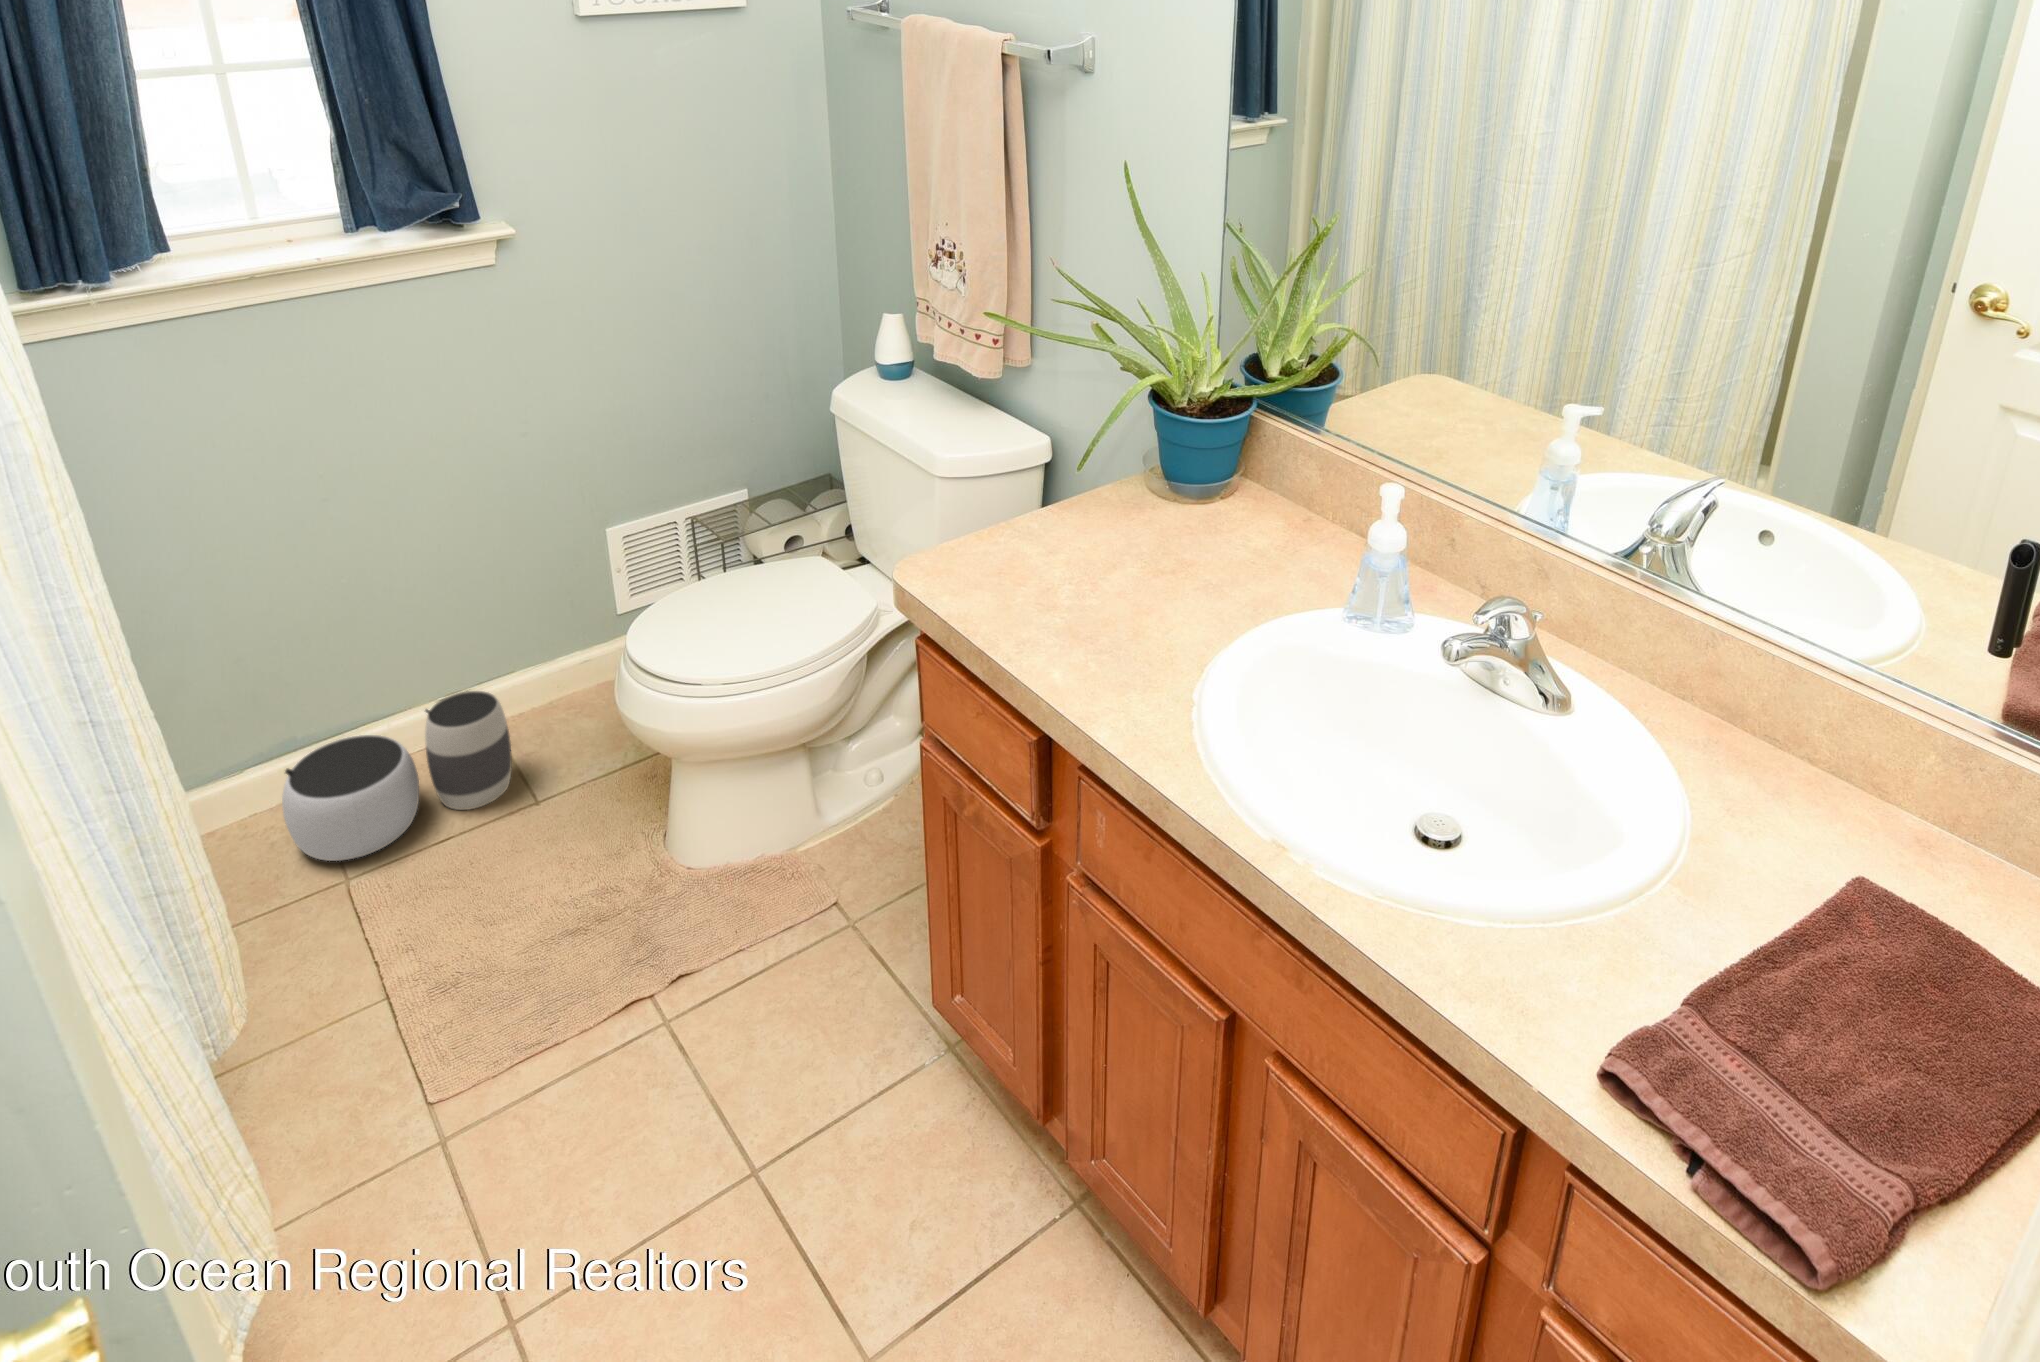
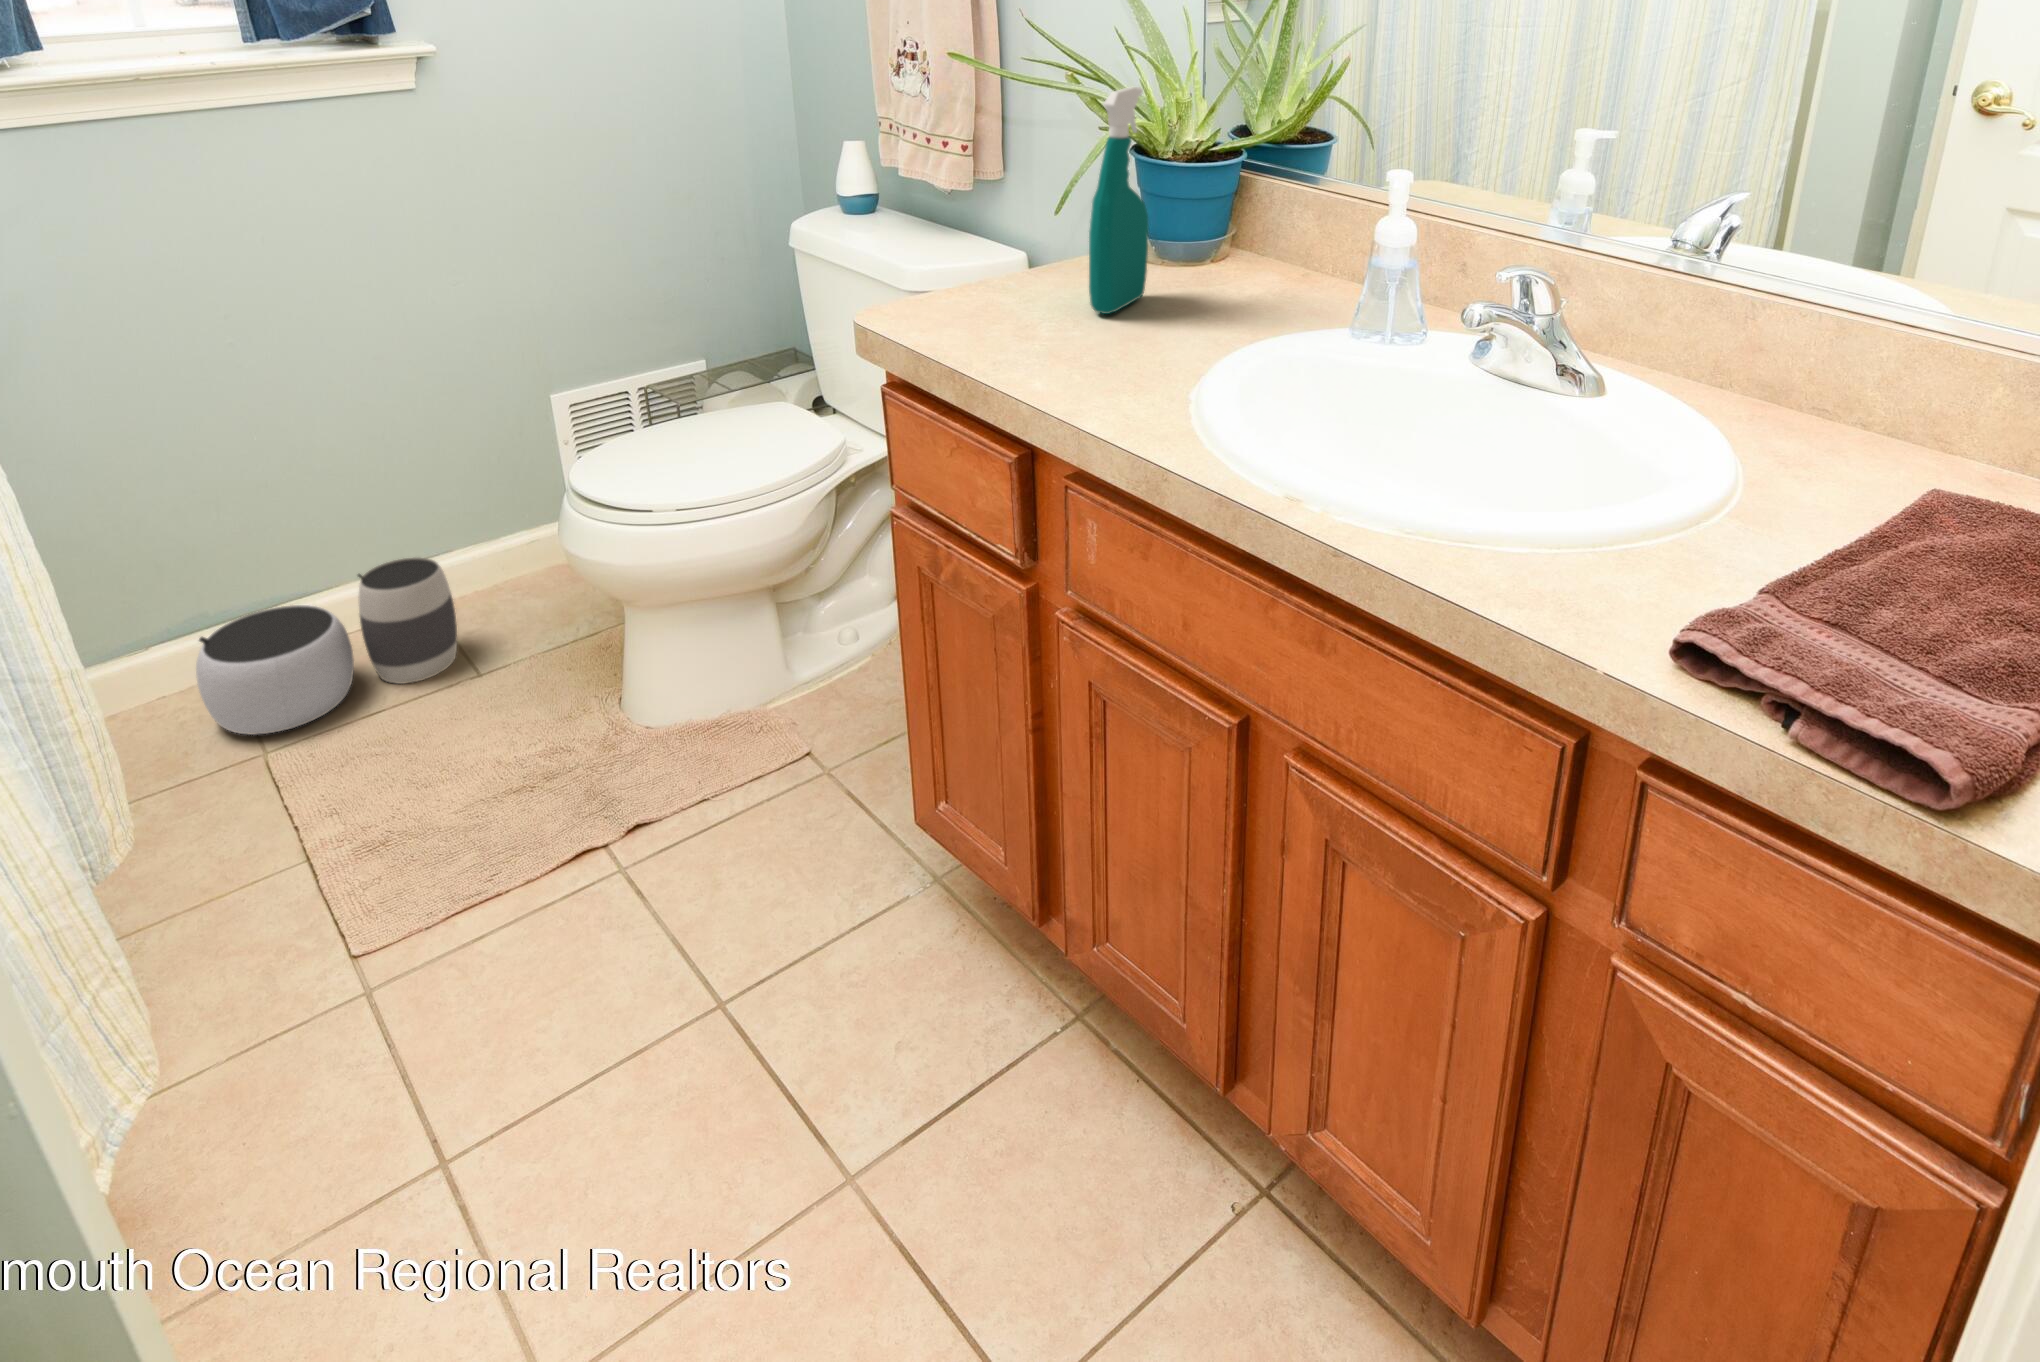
spray bottle: none [1107,366,1164,574] -> present [1089,87,1148,314]

